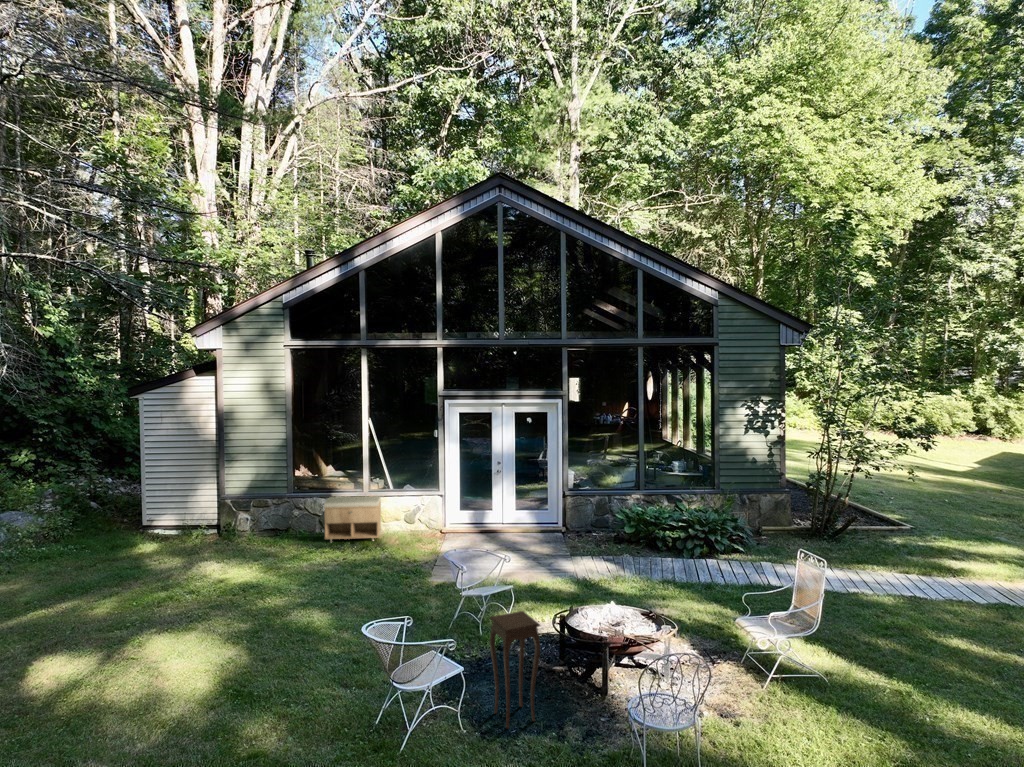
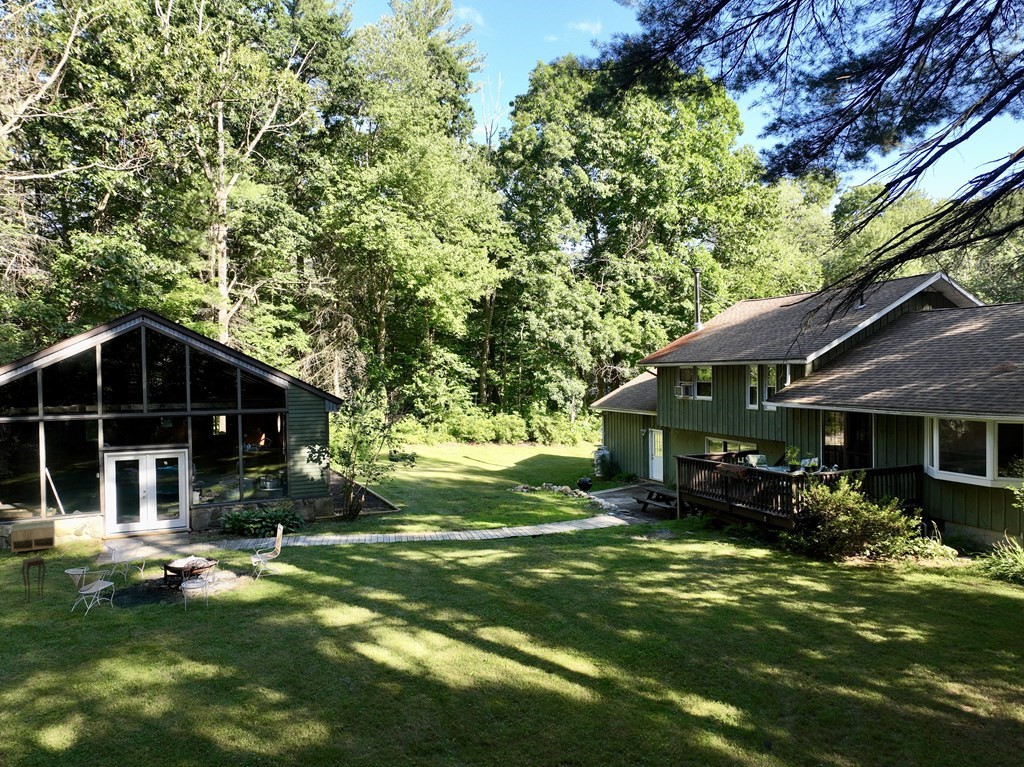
side table: present [490,611,540,728] -> present [22,556,45,602]

